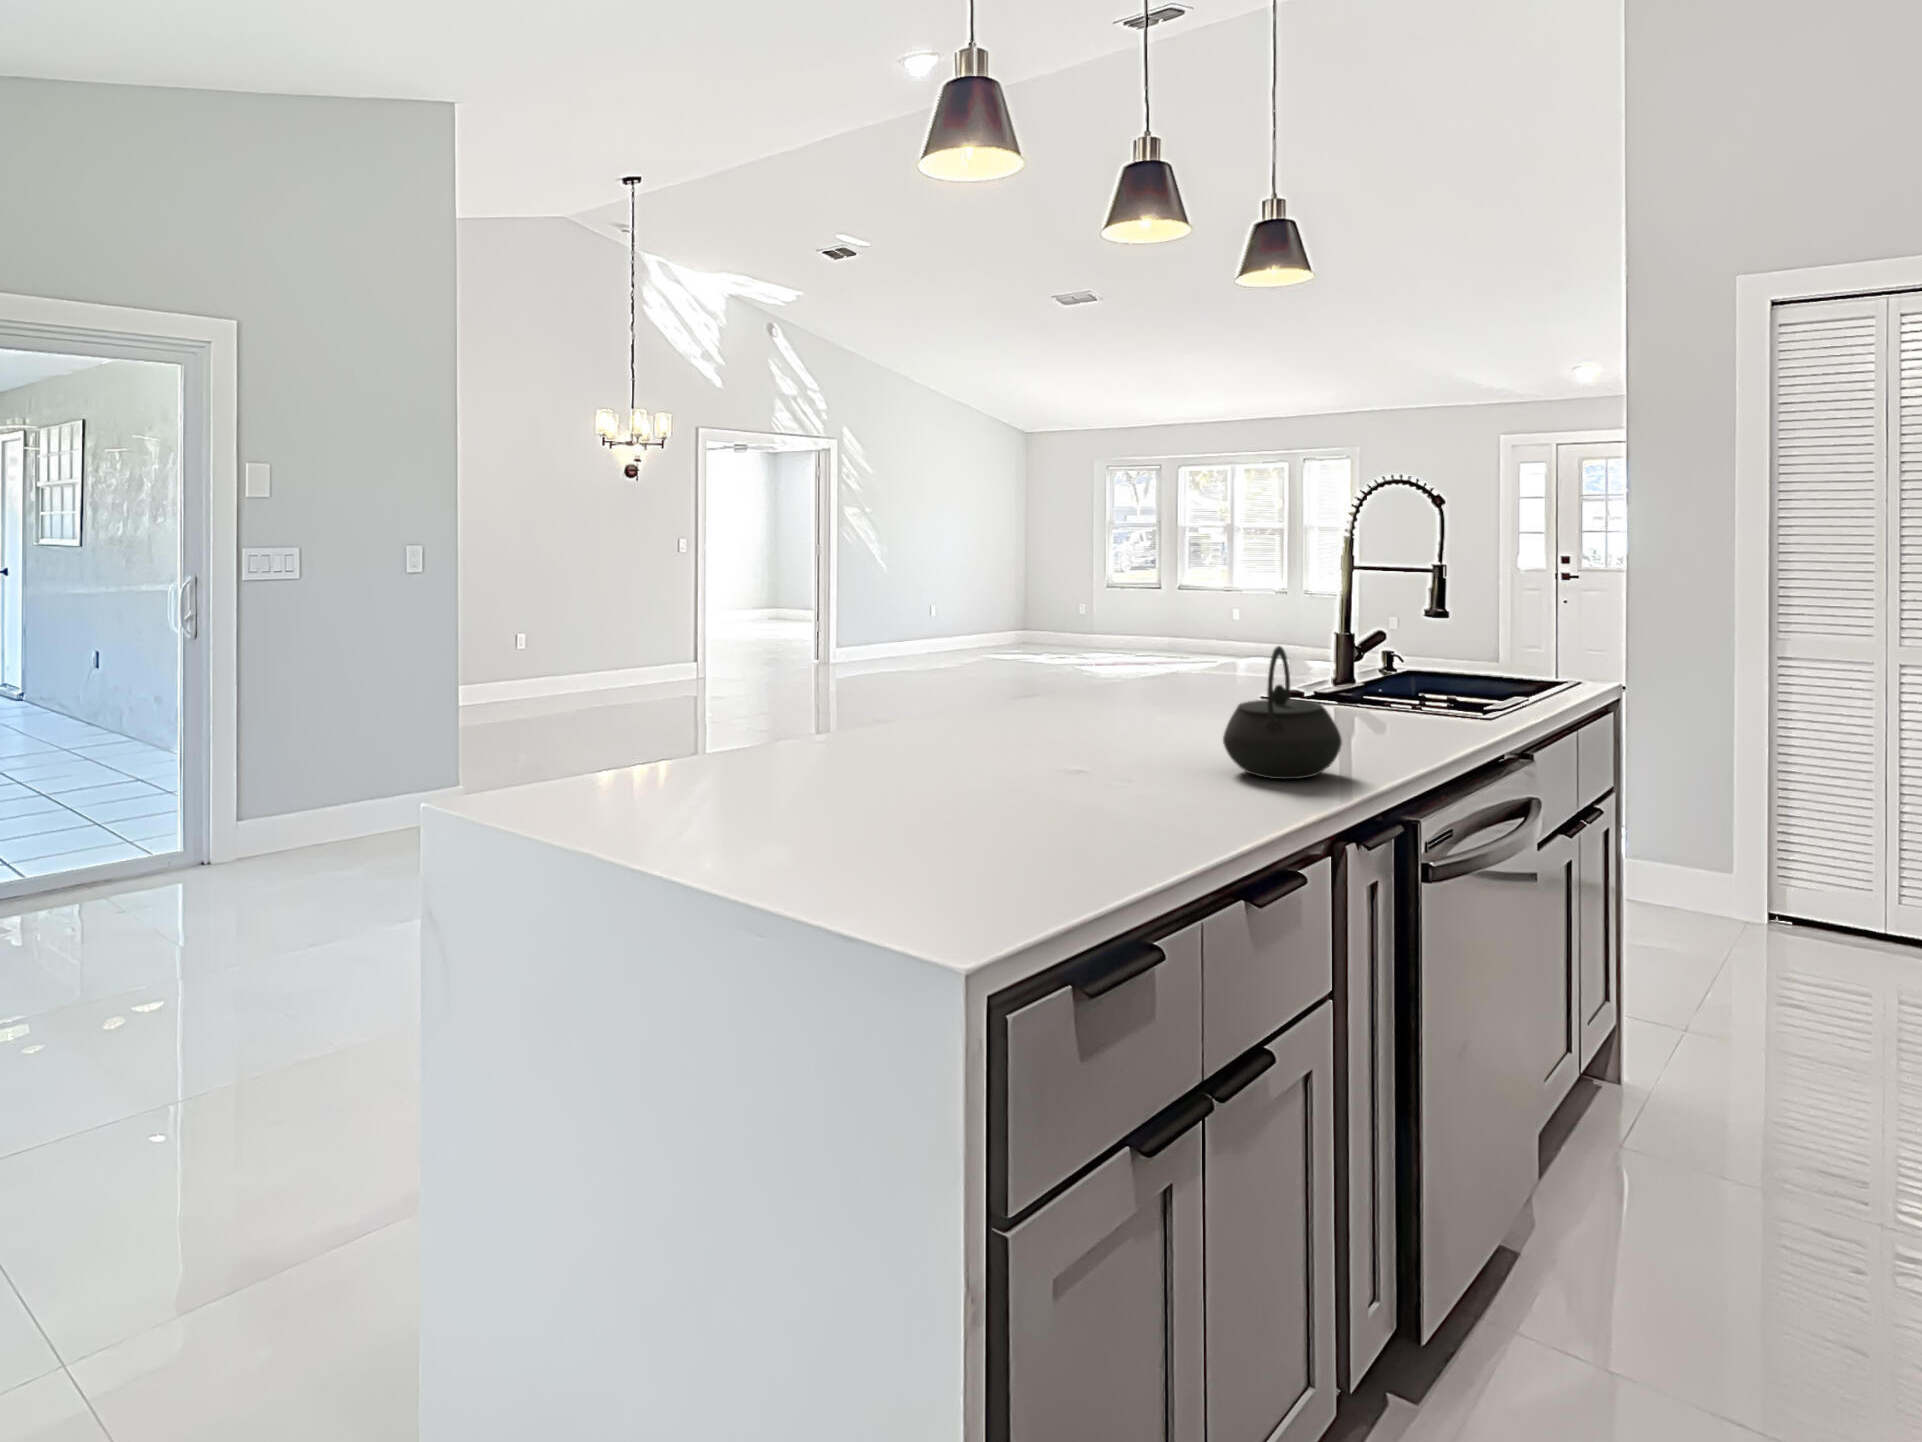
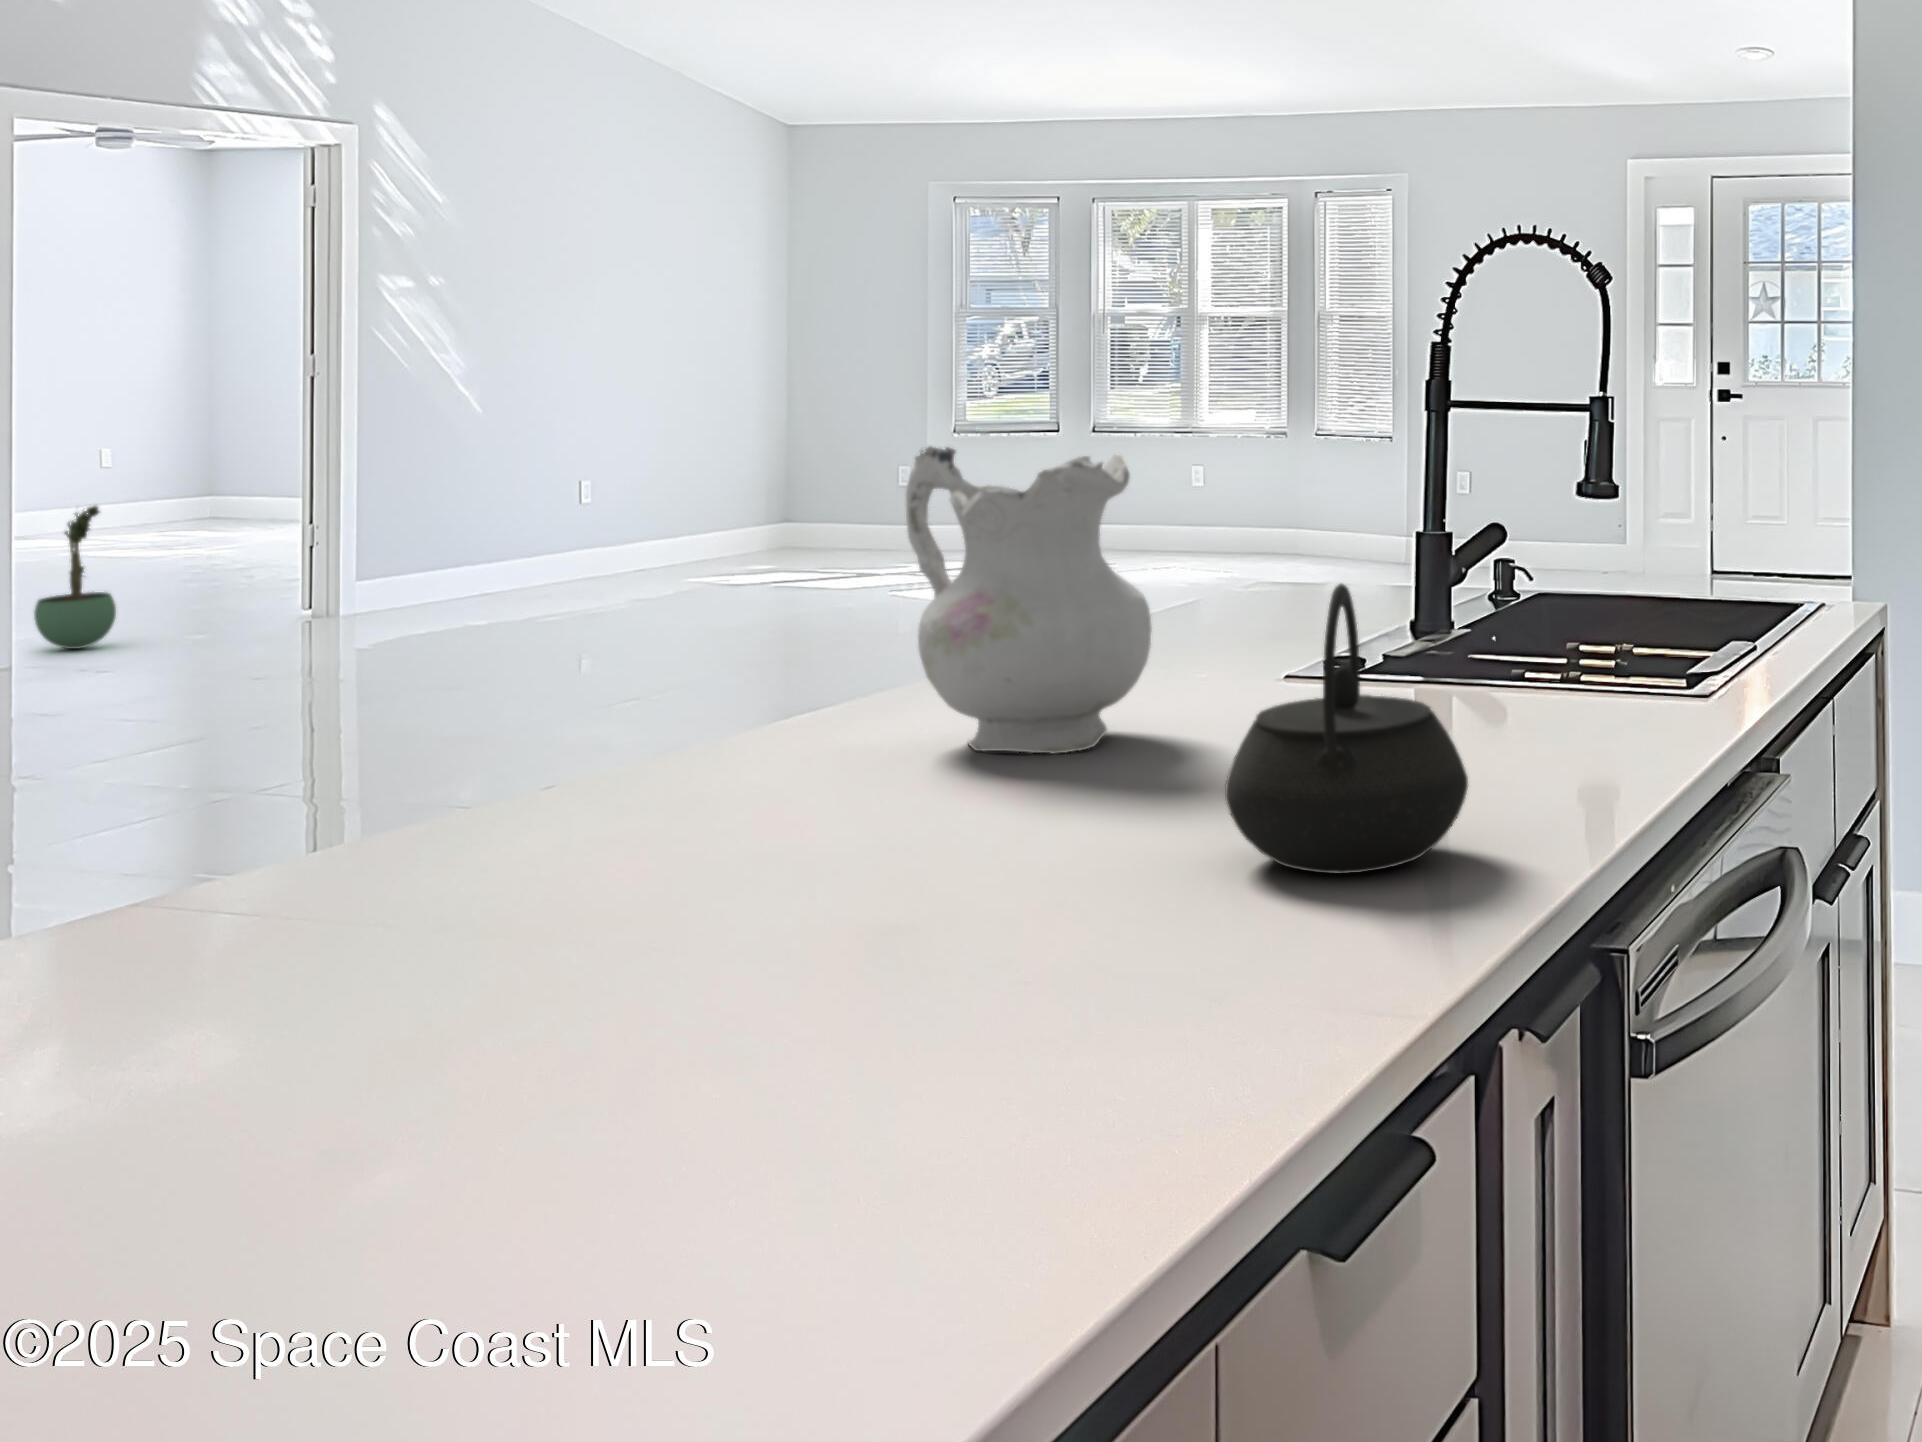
ceramic pitcher: none [1083,583,1197,725] -> present [906,447,1152,754]
potted plant: none [710,615,742,679] -> present [34,506,116,649]

